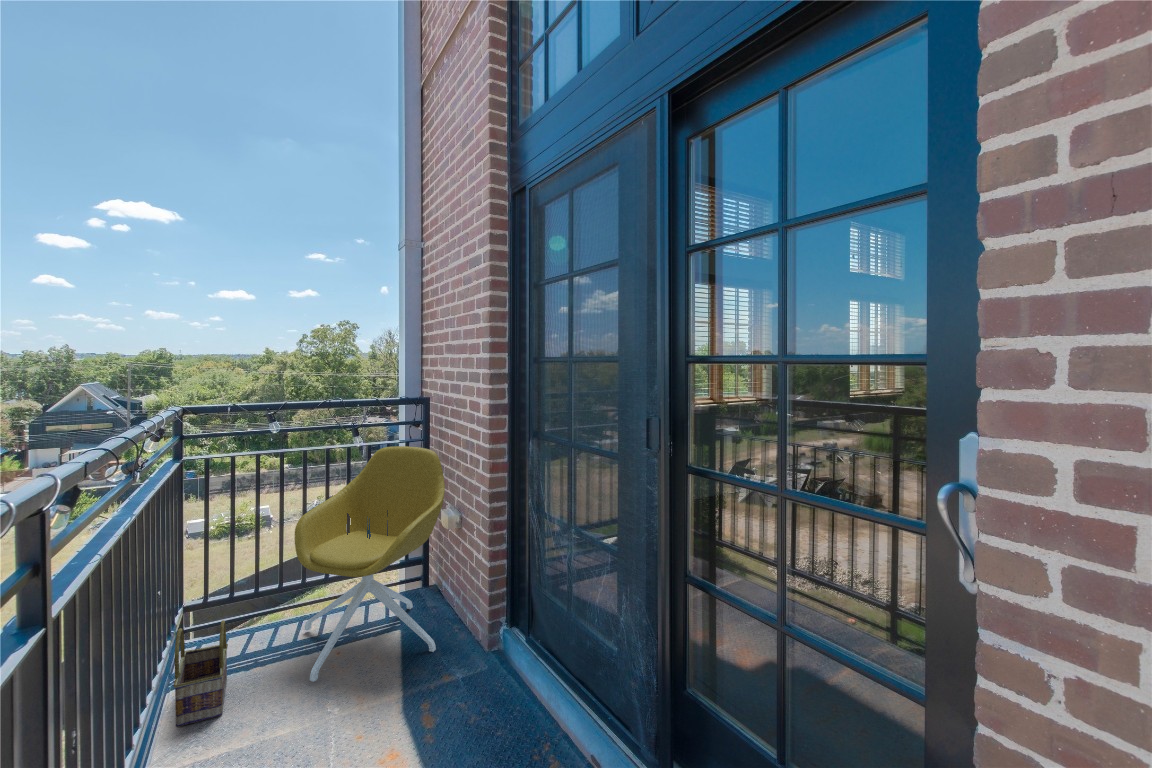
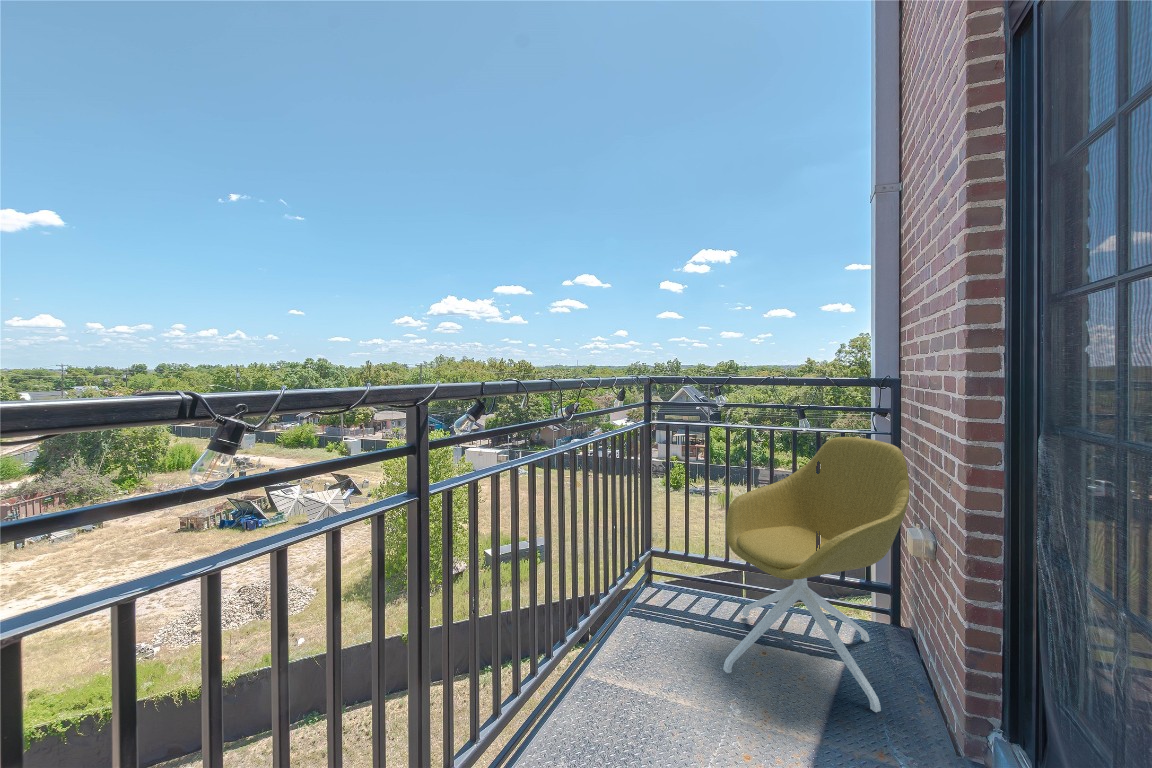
basket: present [174,620,228,727] -> none [612,569,665,662]

